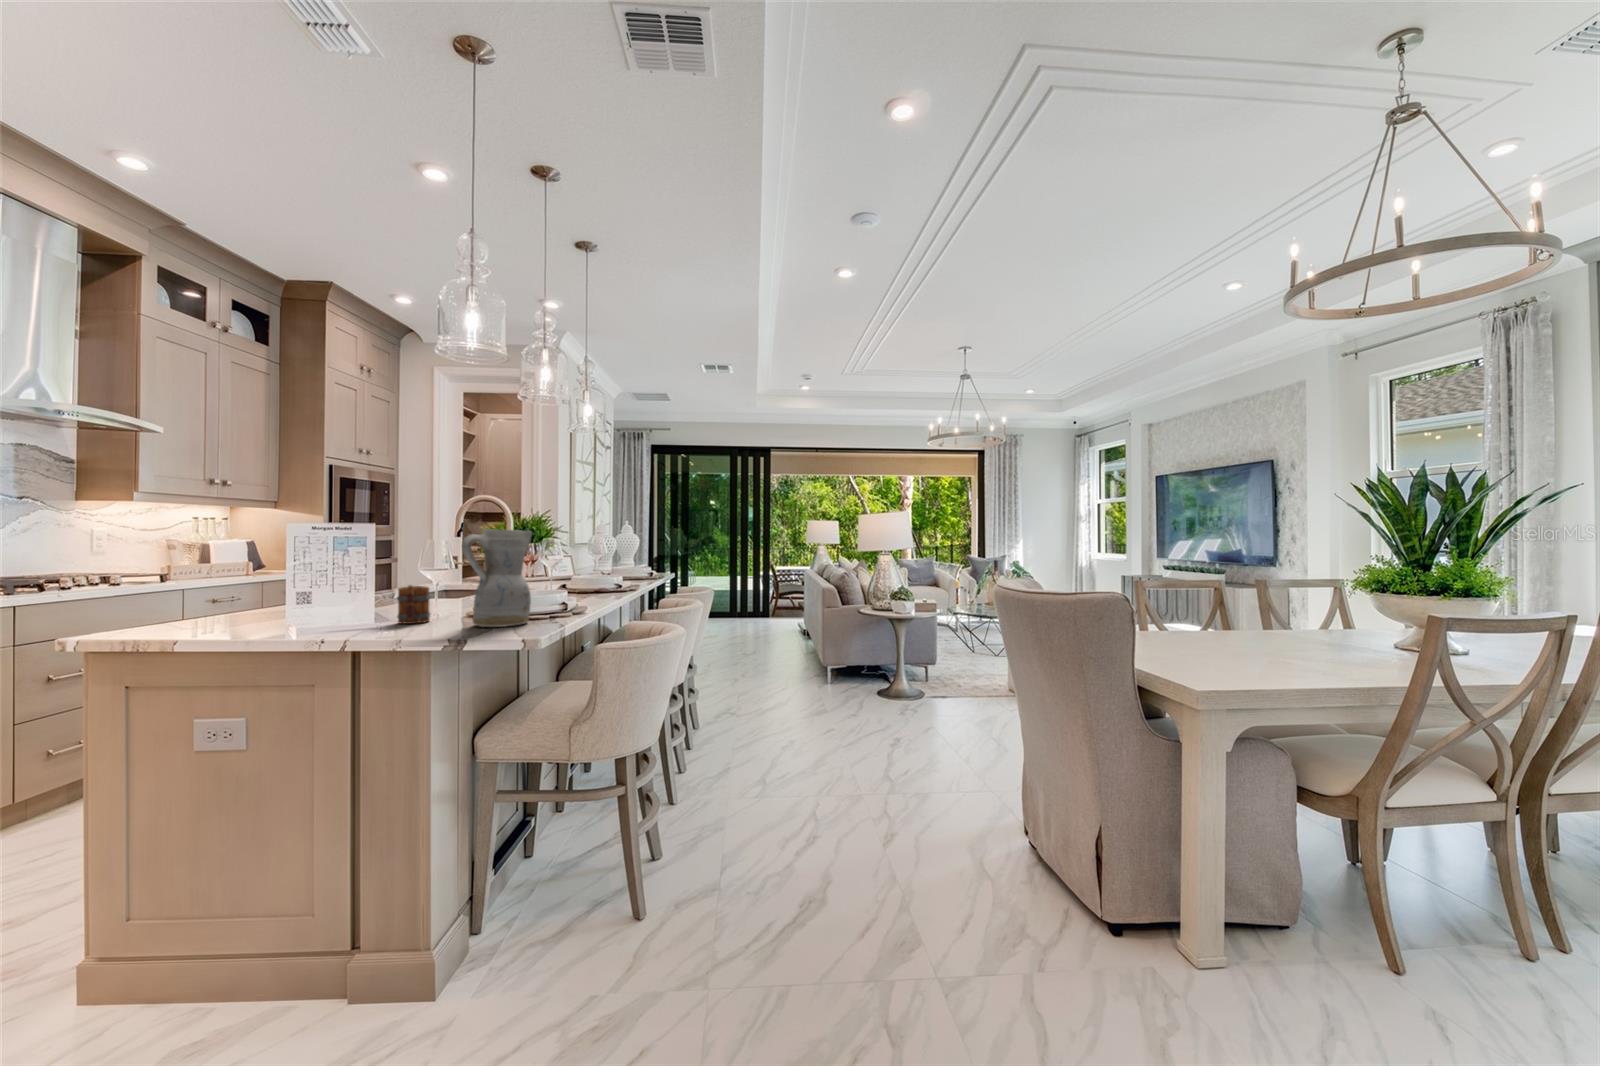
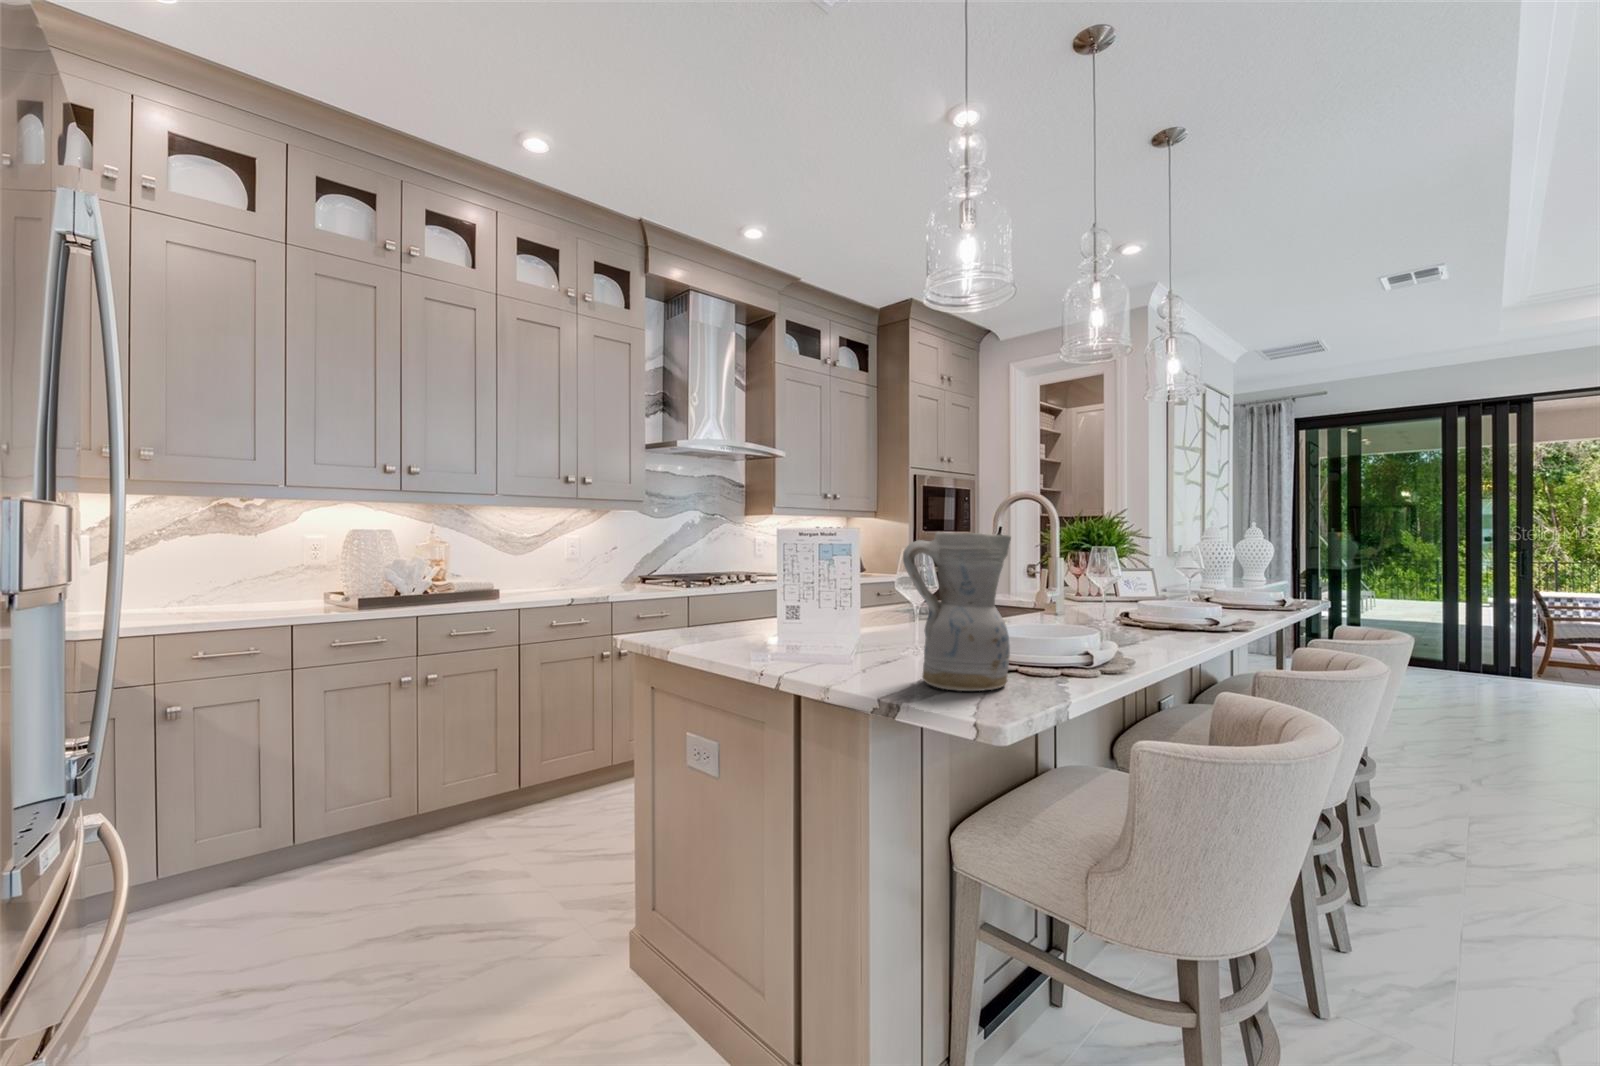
mug: present [397,585,430,624] -> none [853,610,895,662]

